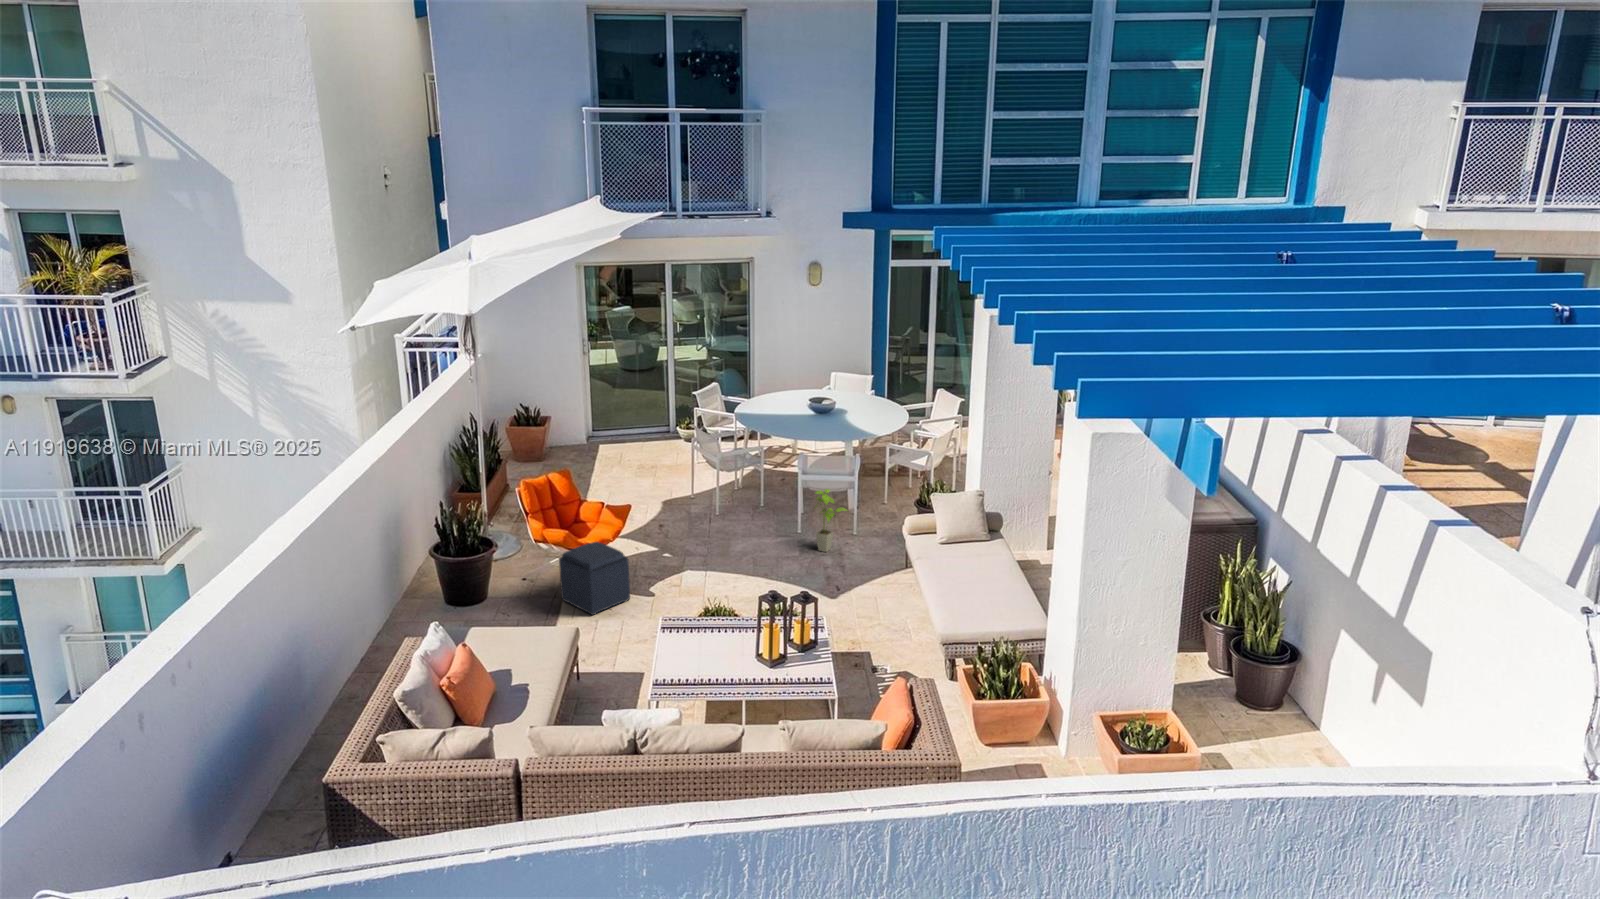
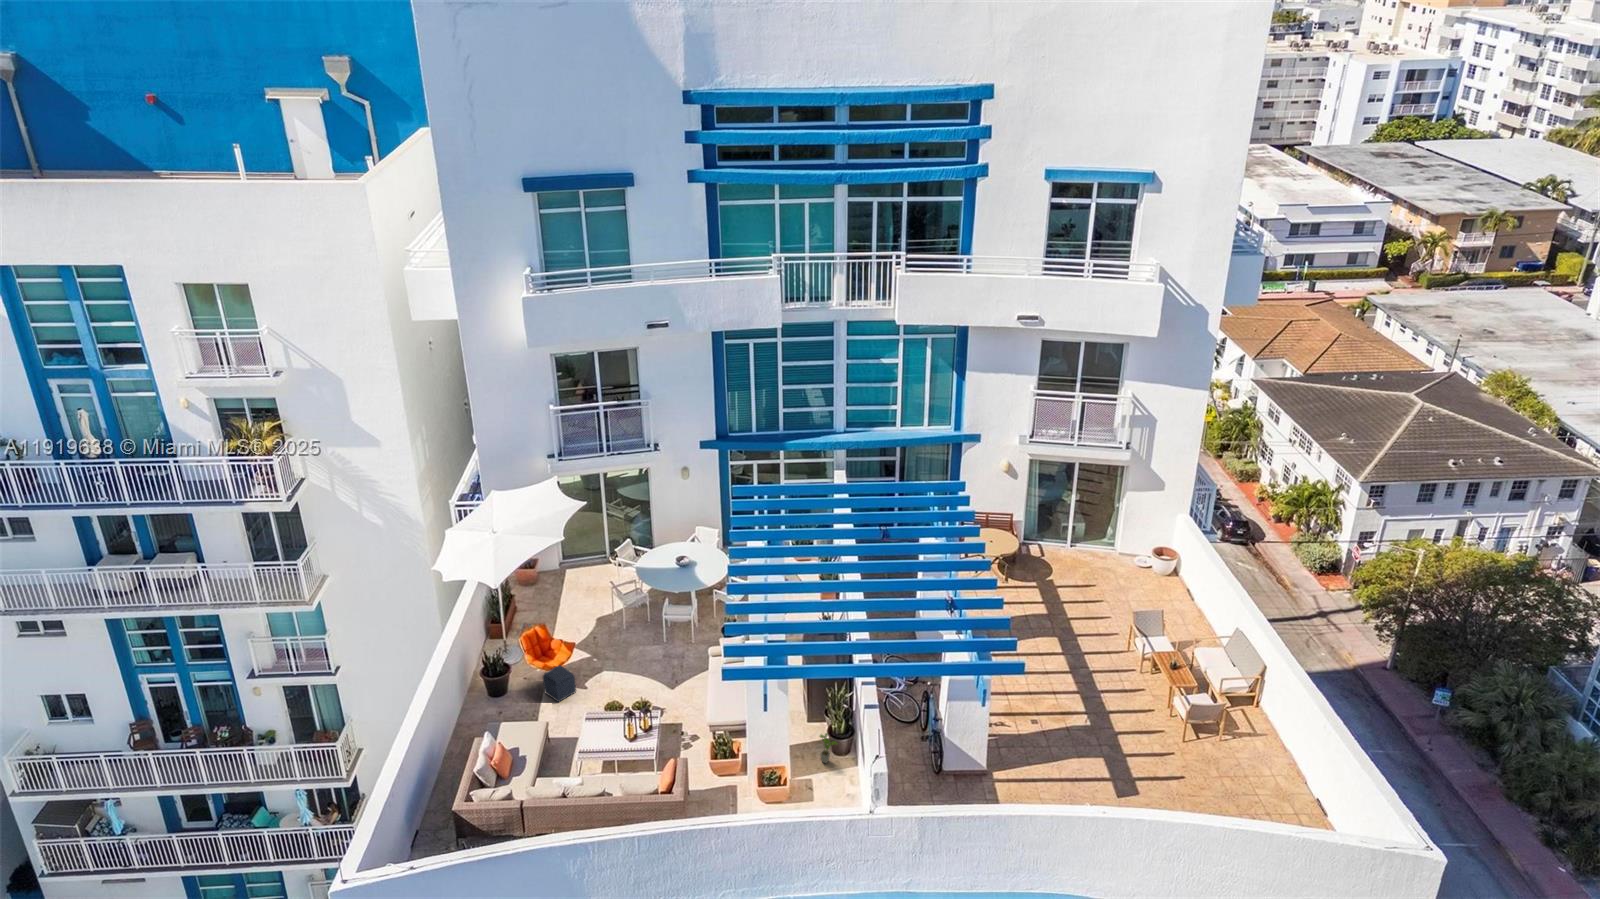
house plant: present [815,489,848,552] -> present [820,733,837,763]

